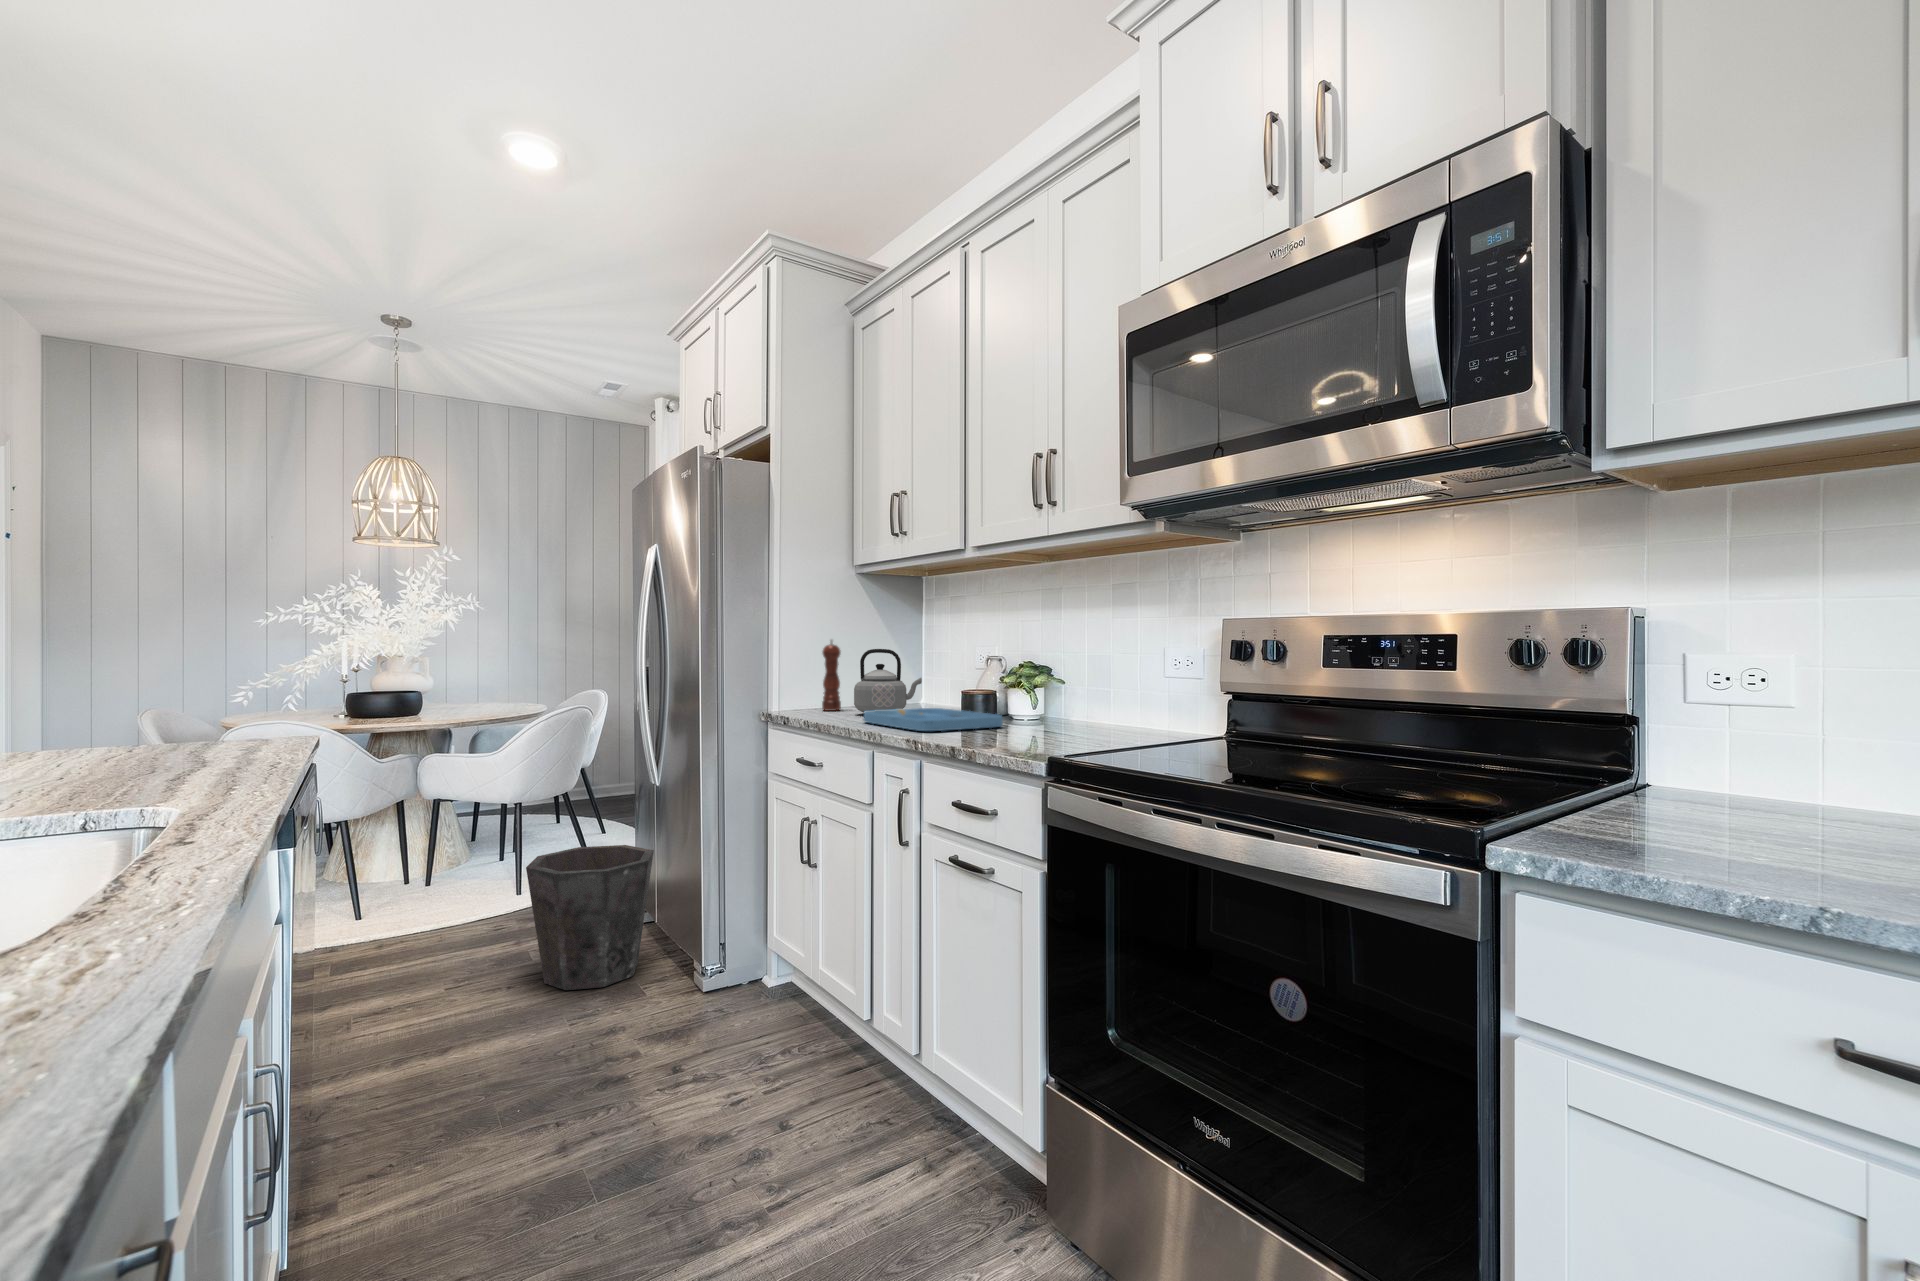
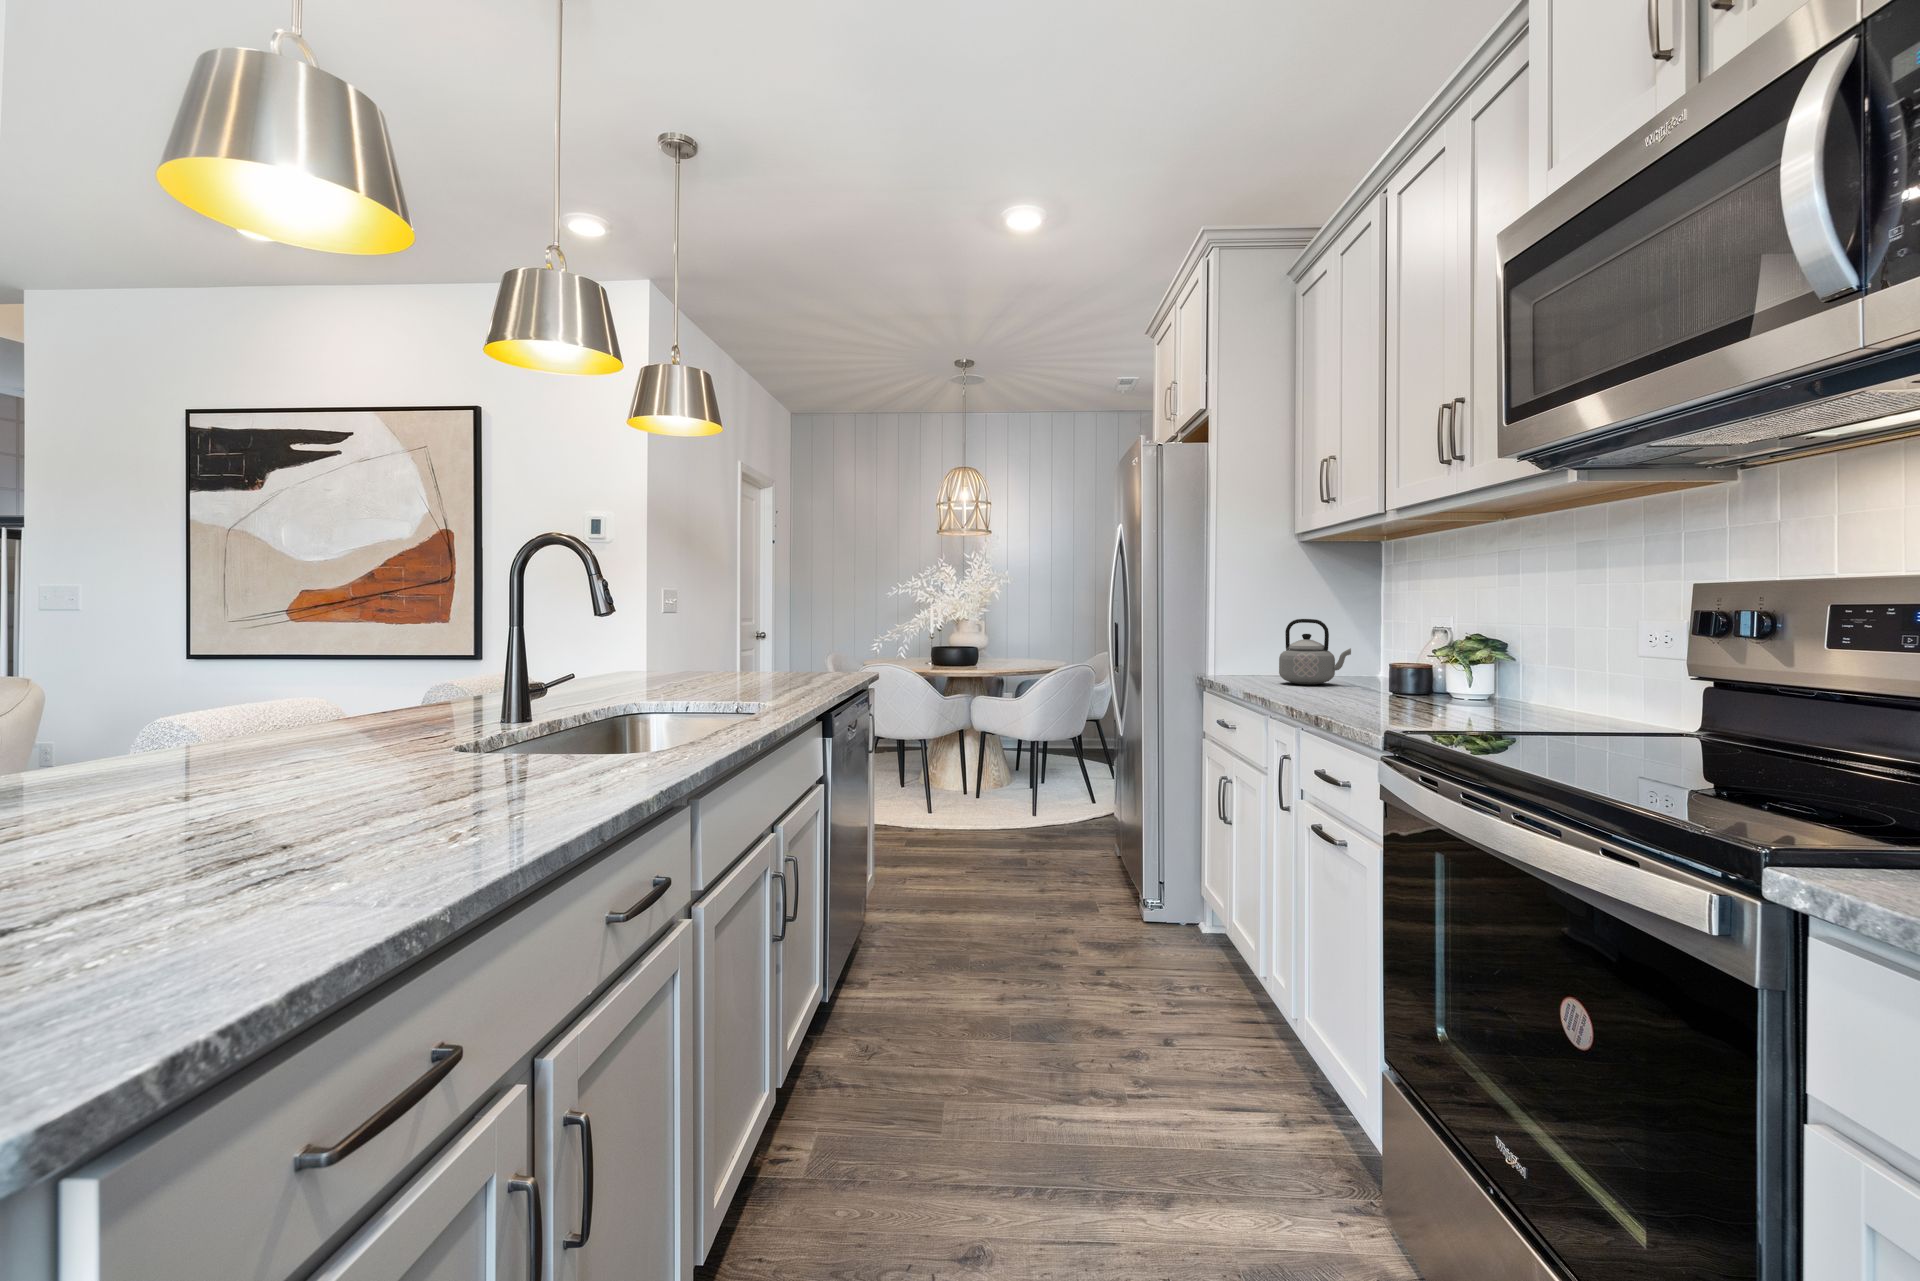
pepper mill: present [822,640,841,711] -> none [1256,609,1275,678]
tray: present [864,708,1003,731] -> none [1272,680,1413,703]
waste bin: present [526,845,654,990] -> none [1016,780,1115,896]

